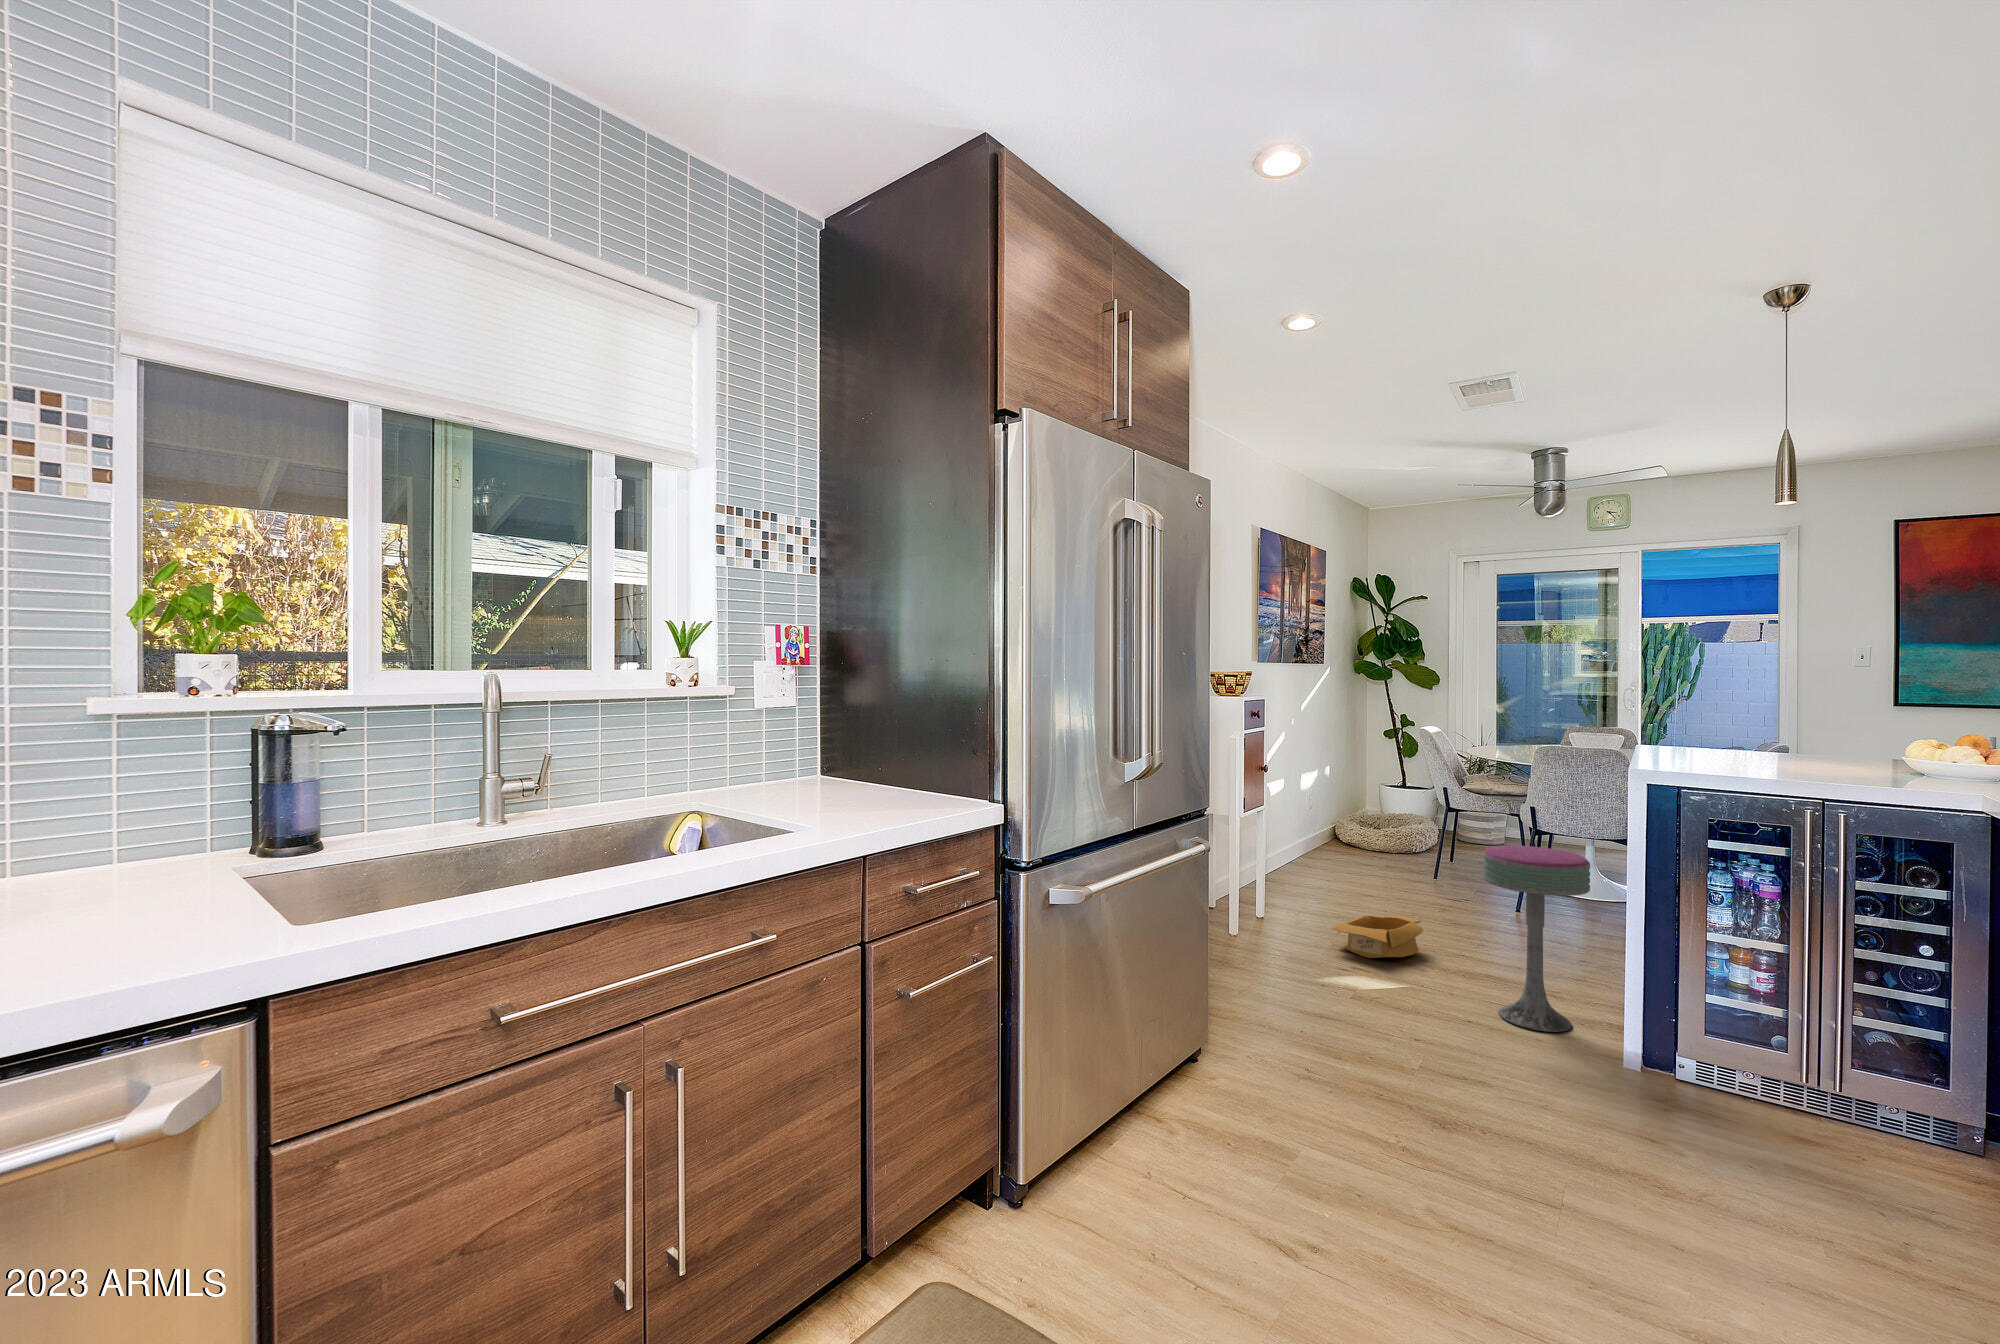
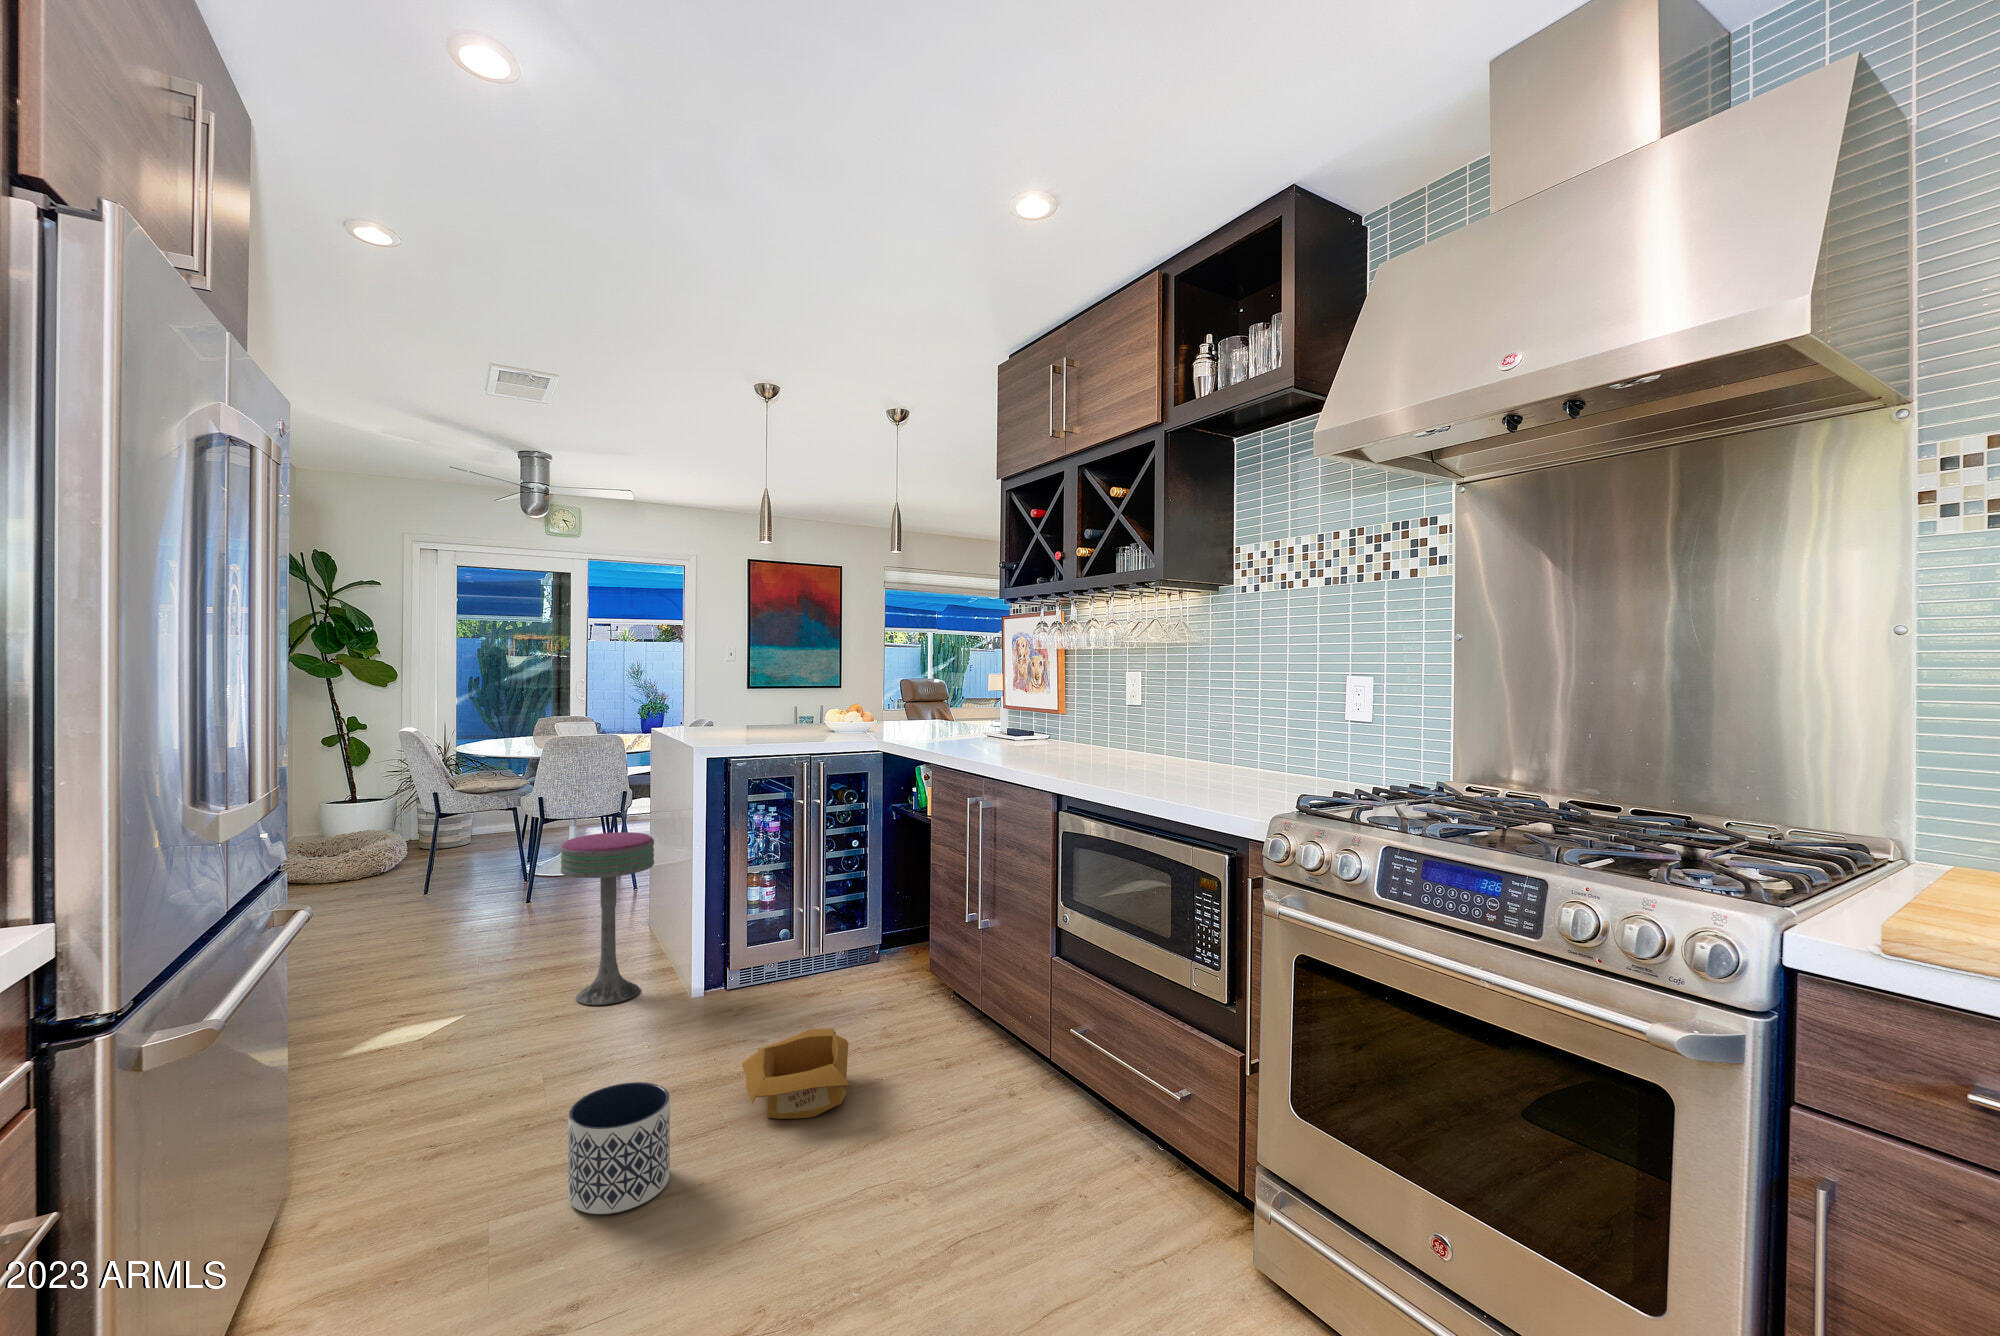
cardboard box: present [1332,915,1424,958] -> present [742,1028,851,1119]
planter: none [1367,1083,1470,1214] -> present [568,1082,670,1214]

